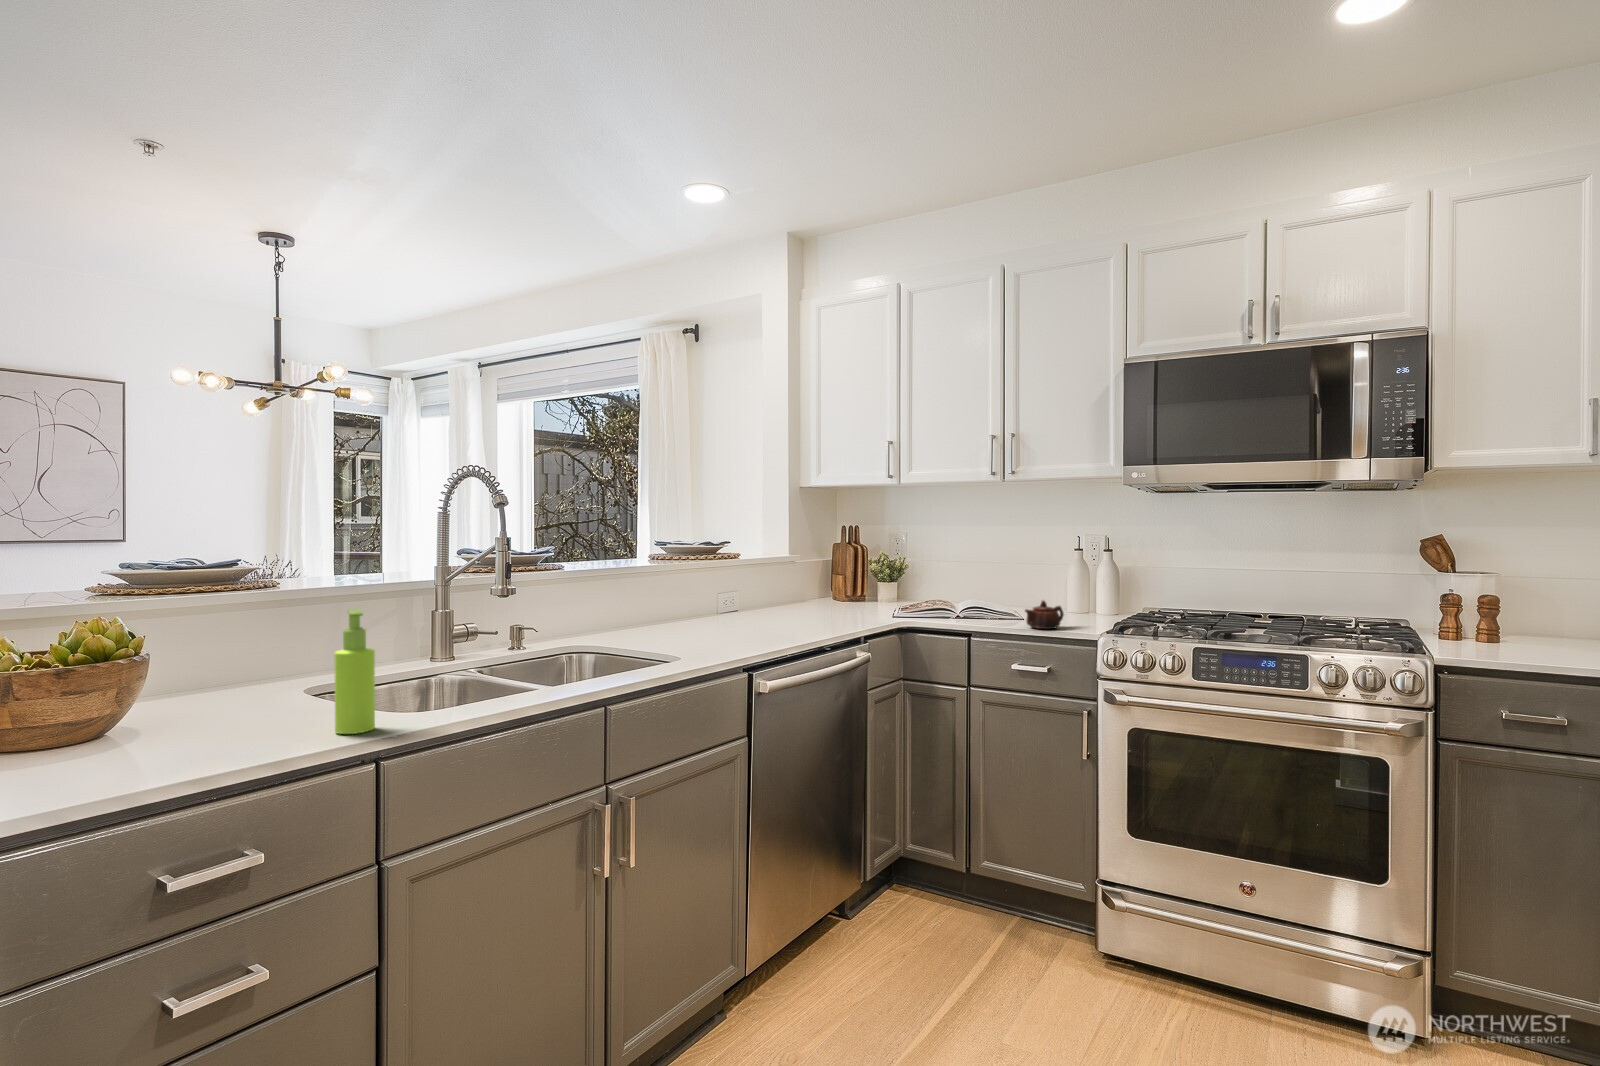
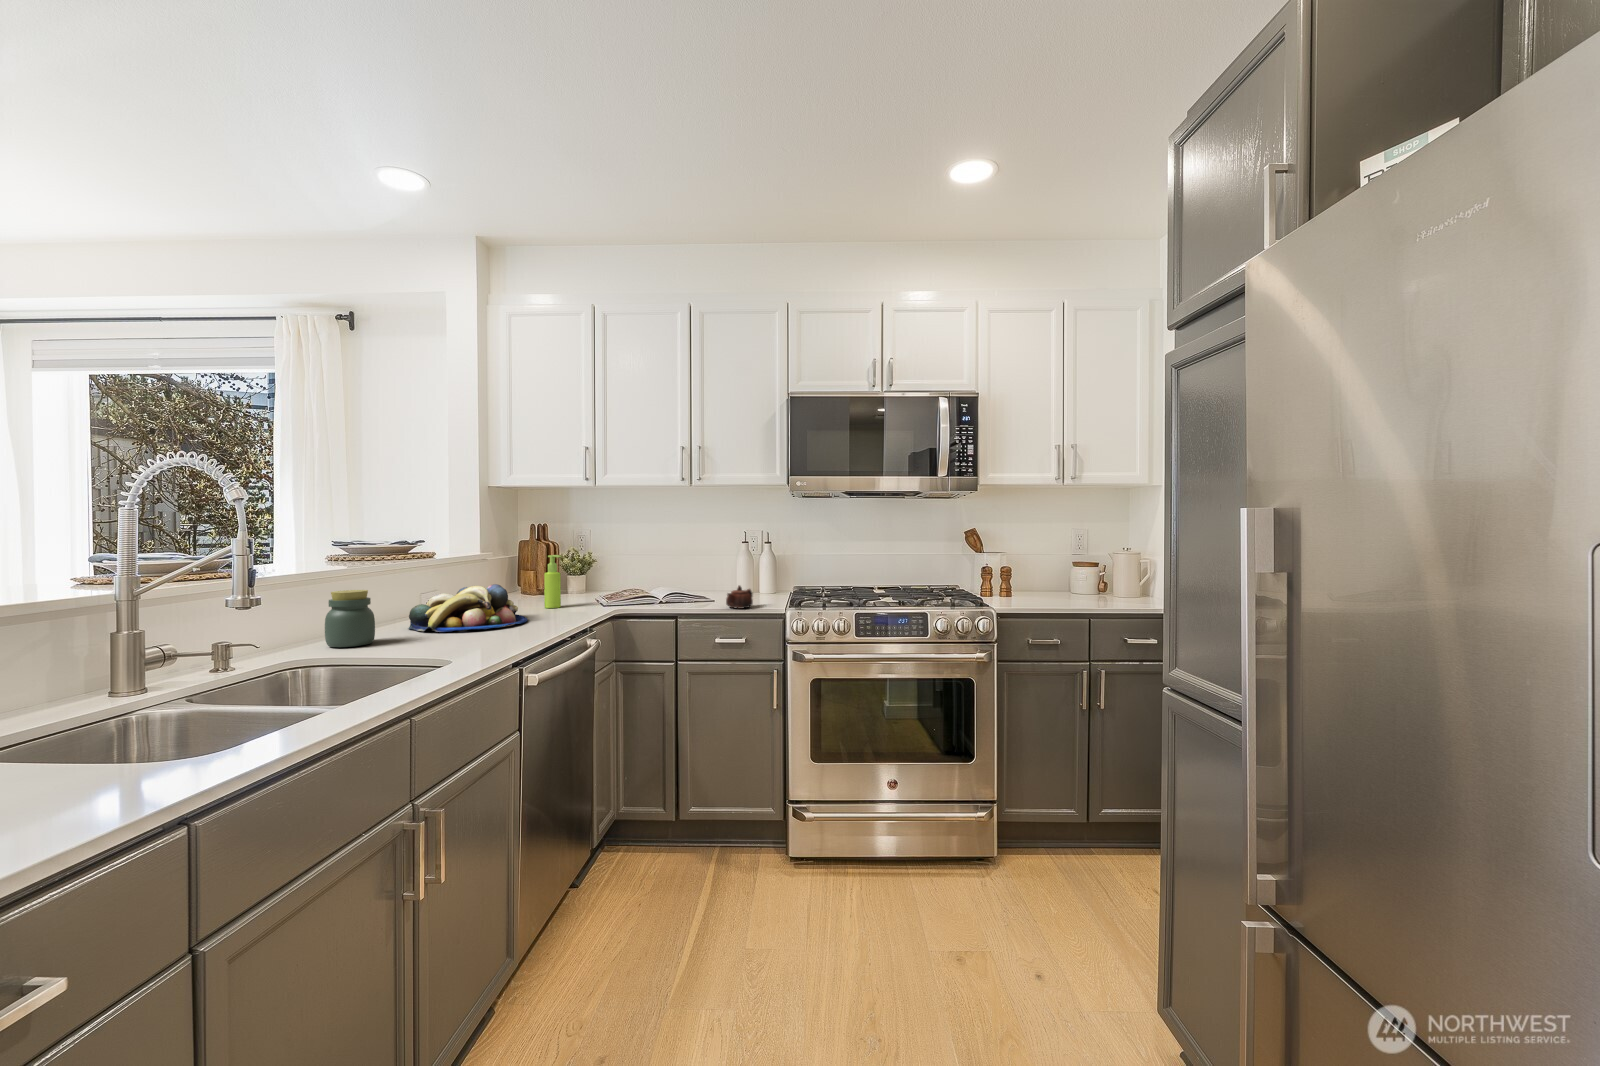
jar: none [608,586,649,639] -> present [325,590,375,647]
fruit bowl: none [688,587,800,632] -> present [408,584,528,632]
soap dispenser: present [334,609,375,734] -> present [544,555,561,608]

